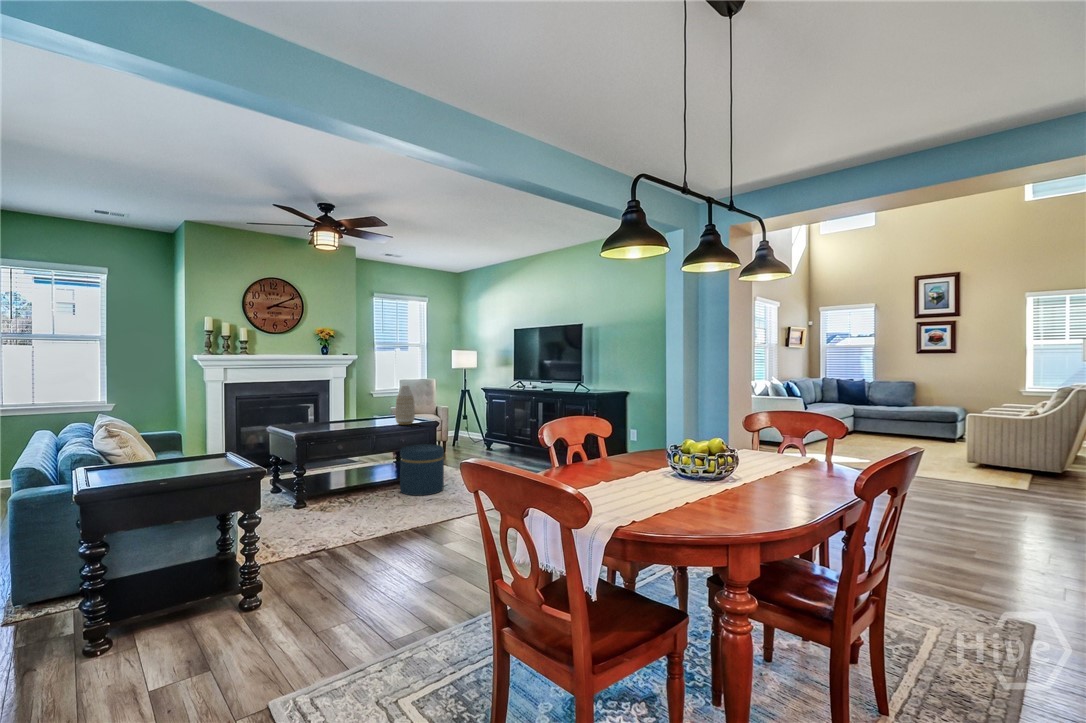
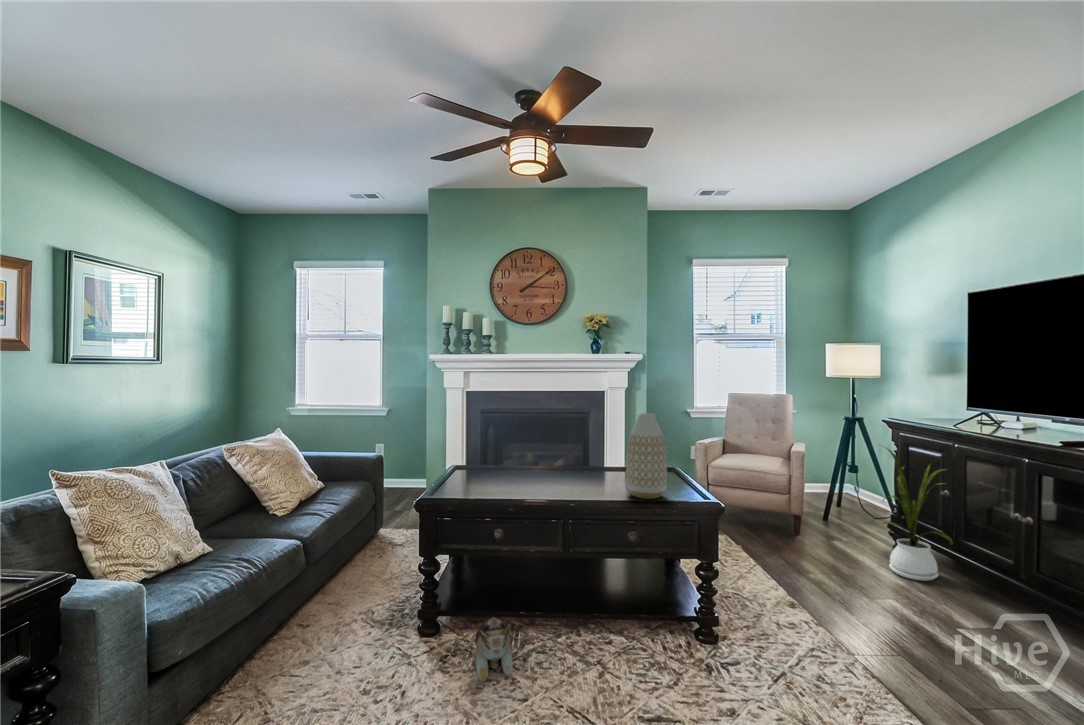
house plant: none [483,399,511,455] -> present [882,448,952,581]
ottoman: present [400,444,444,495] -> none [604,551,708,701]
plush toy: none [340,475,374,506] -> present [475,617,513,682]

